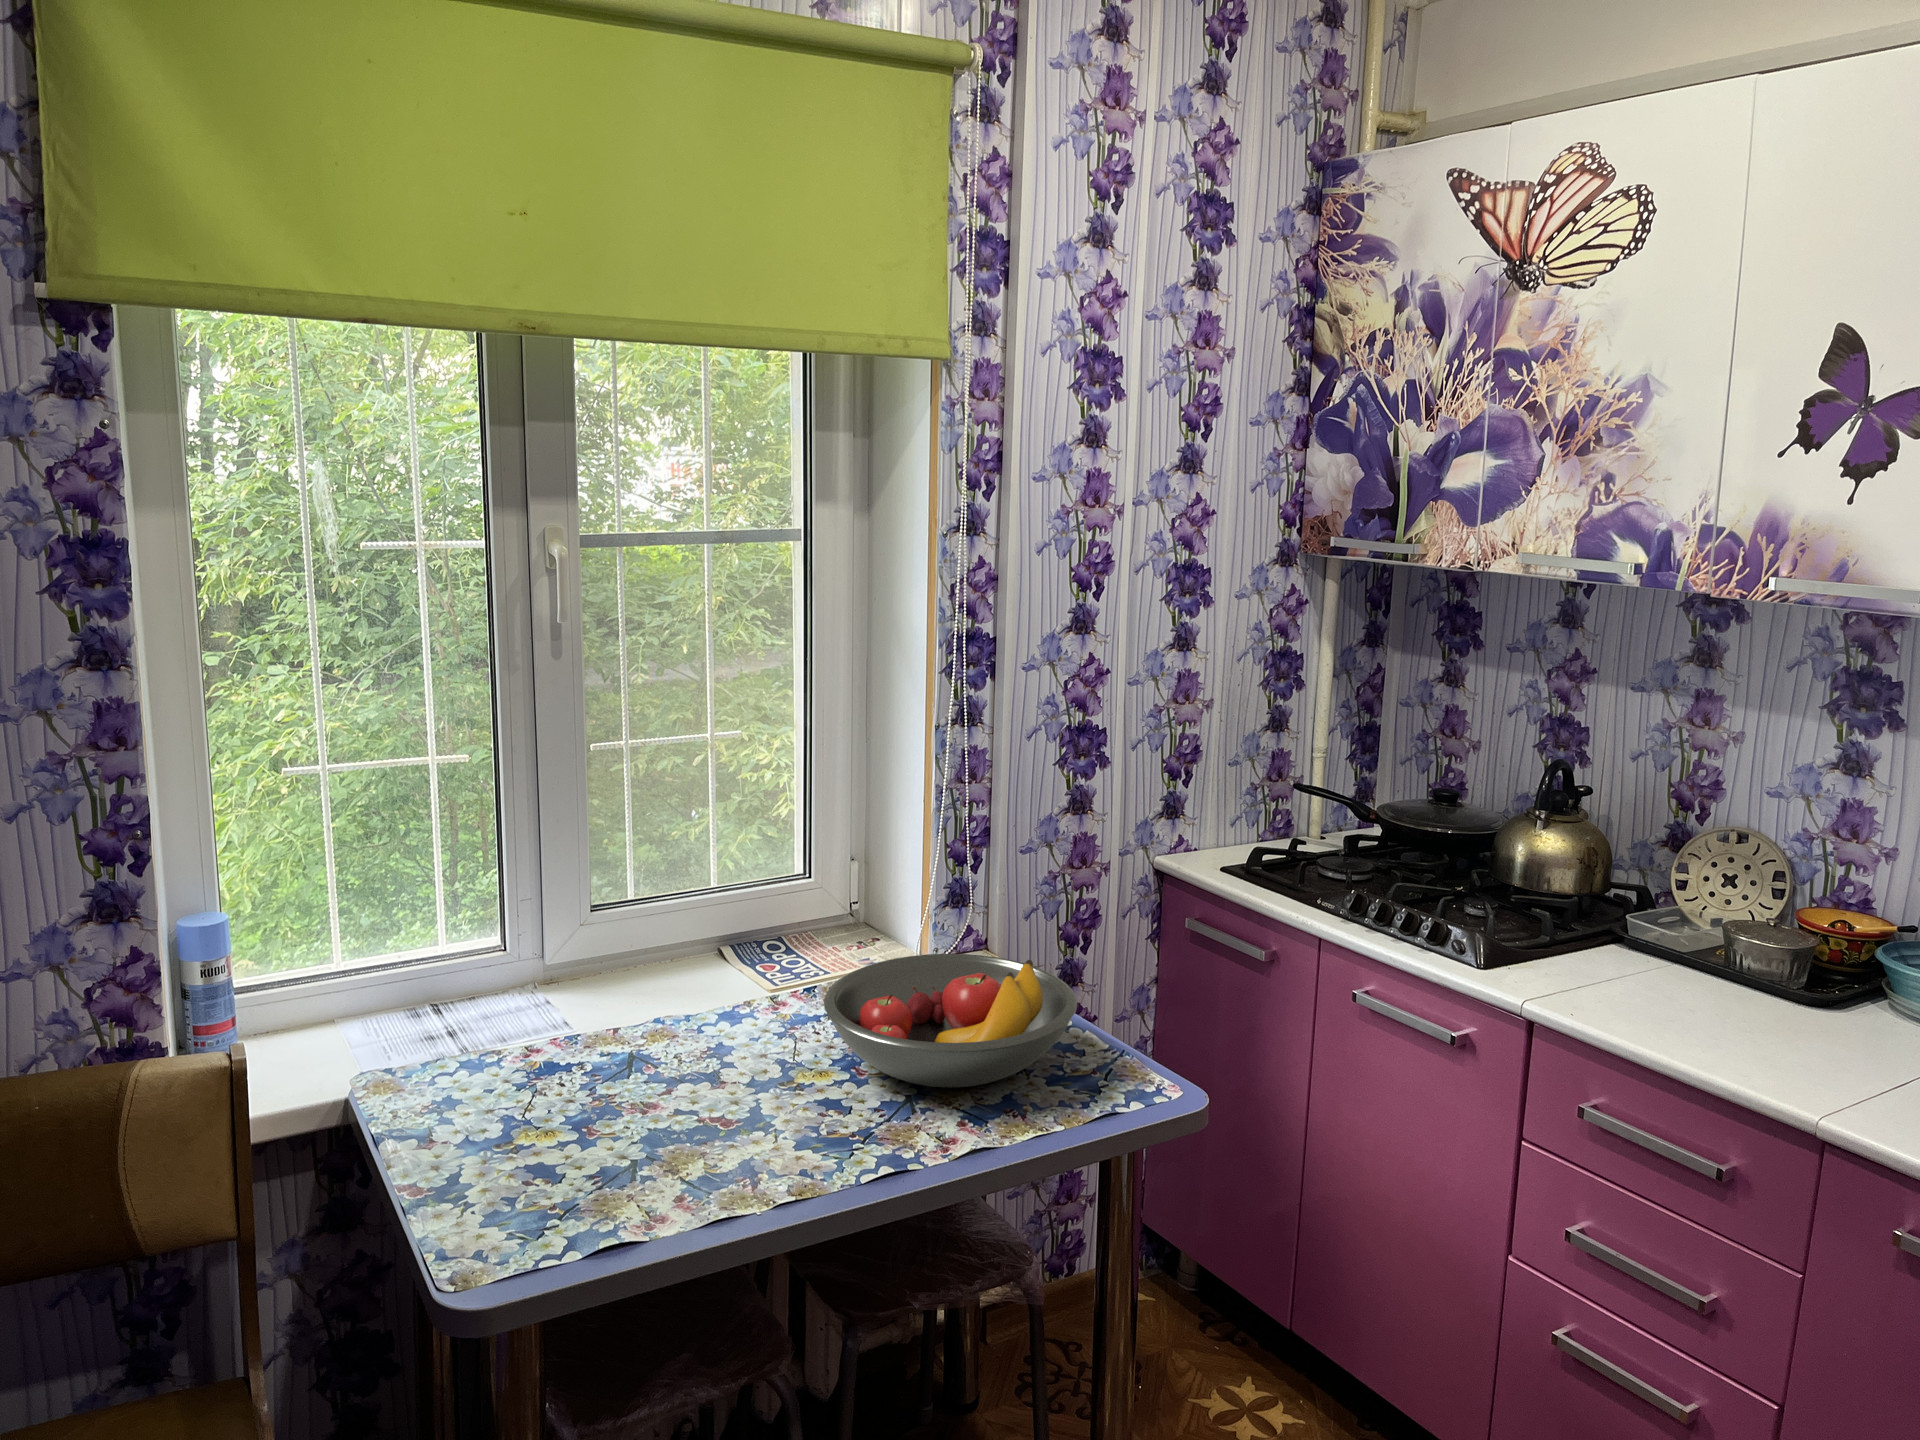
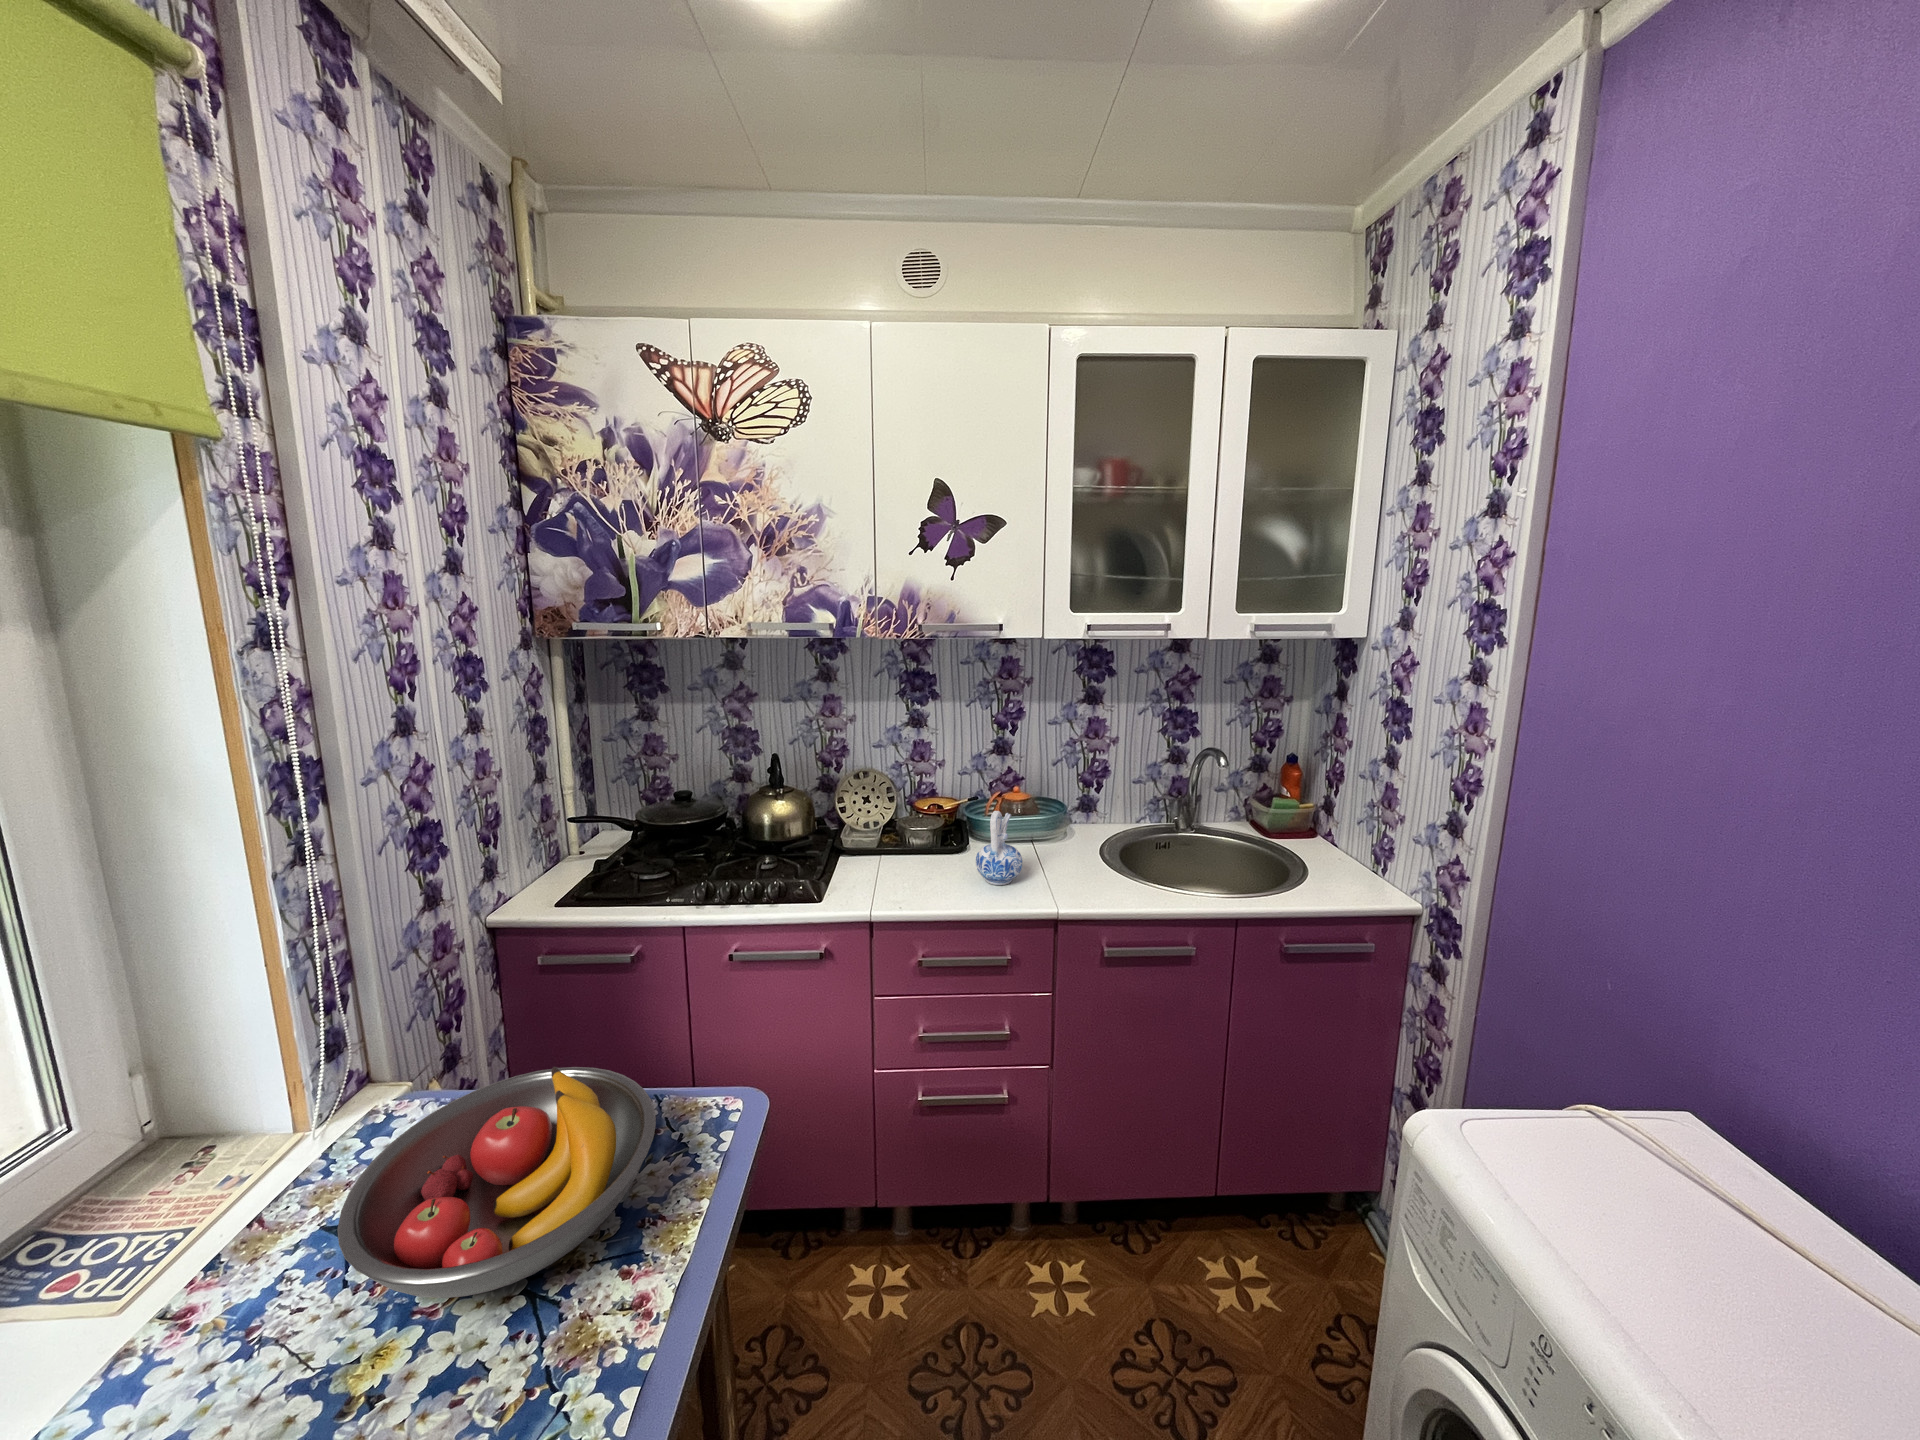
ceramic pitcher: none [1744,921,1843,1065] -> present [976,811,1022,885]

